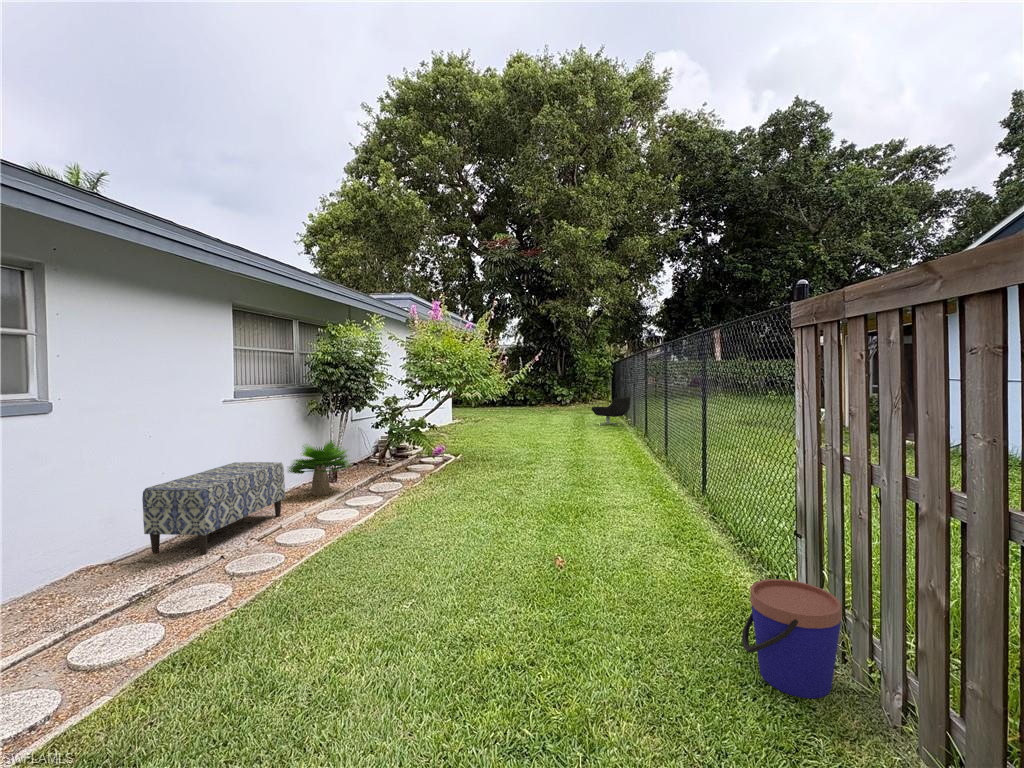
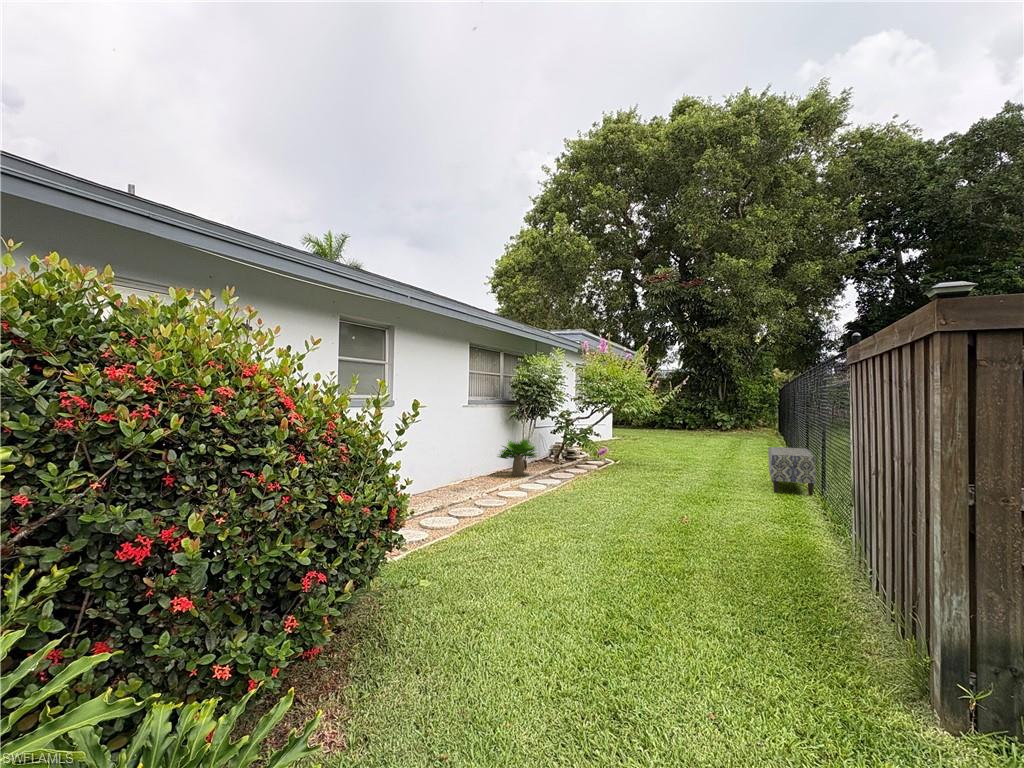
lounge chair: present [591,397,630,425] -> none [746,422,787,449]
bench: present [142,462,285,555] -> present [768,447,816,495]
bucket: present [742,579,842,698] -> none [775,512,832,571]

